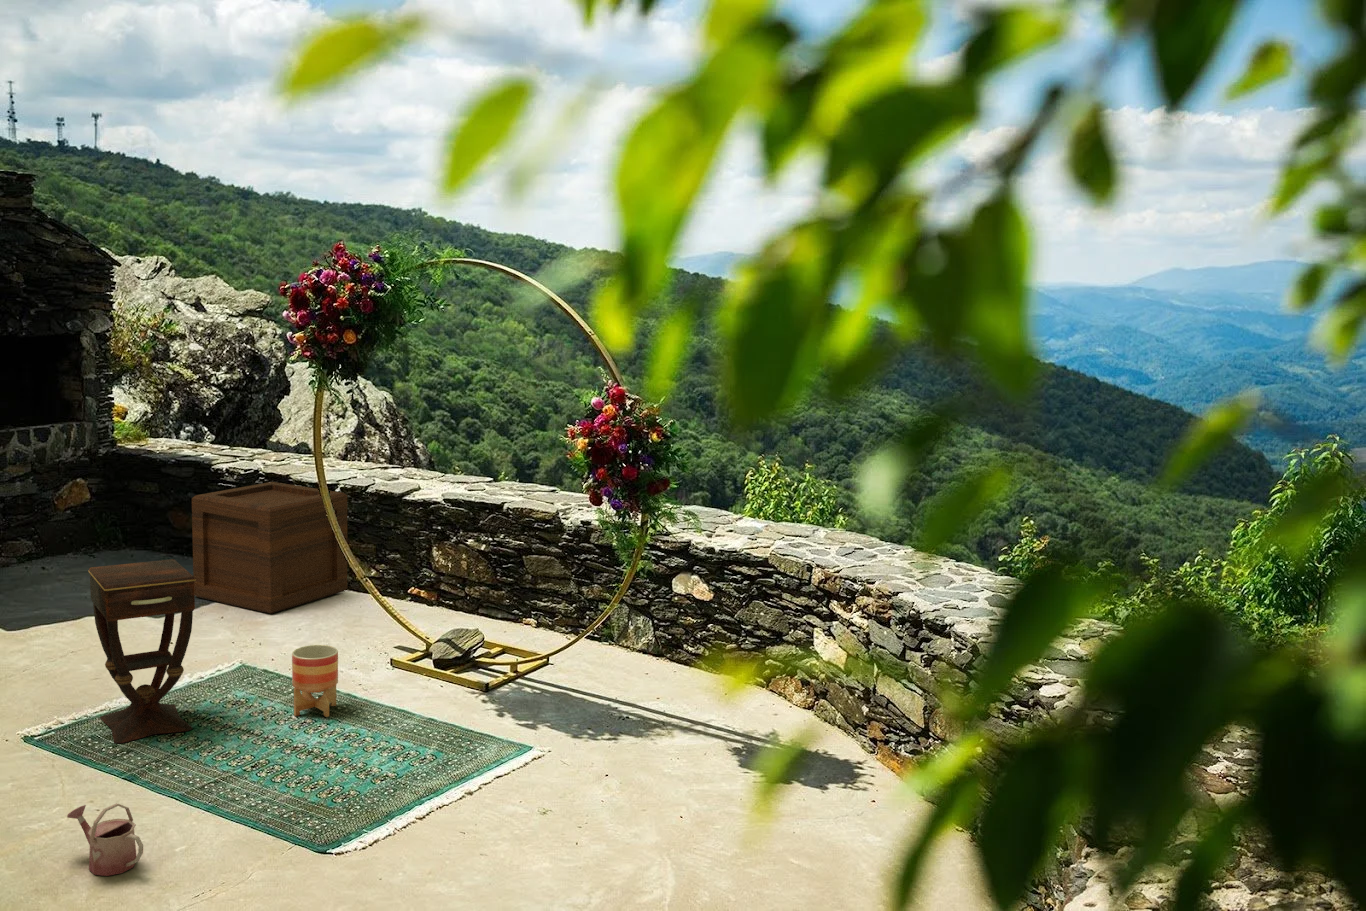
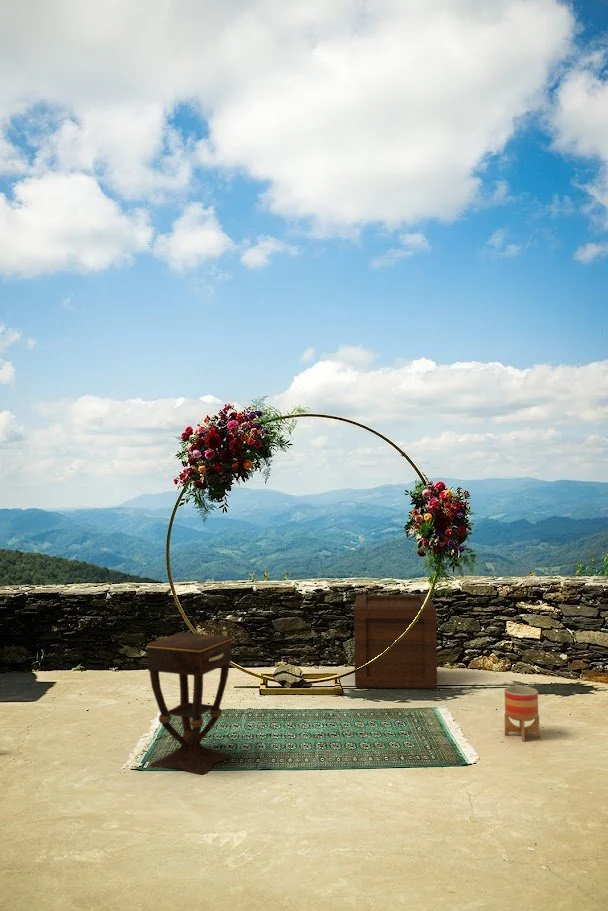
wooden crate: present [192,482,347,614] -> present [354,595,437,689]
planter: present [292,645,338,717] -> present [504,686,540,741]
watering can: present [67,803,143,876] -> none [335,777,407,832]

